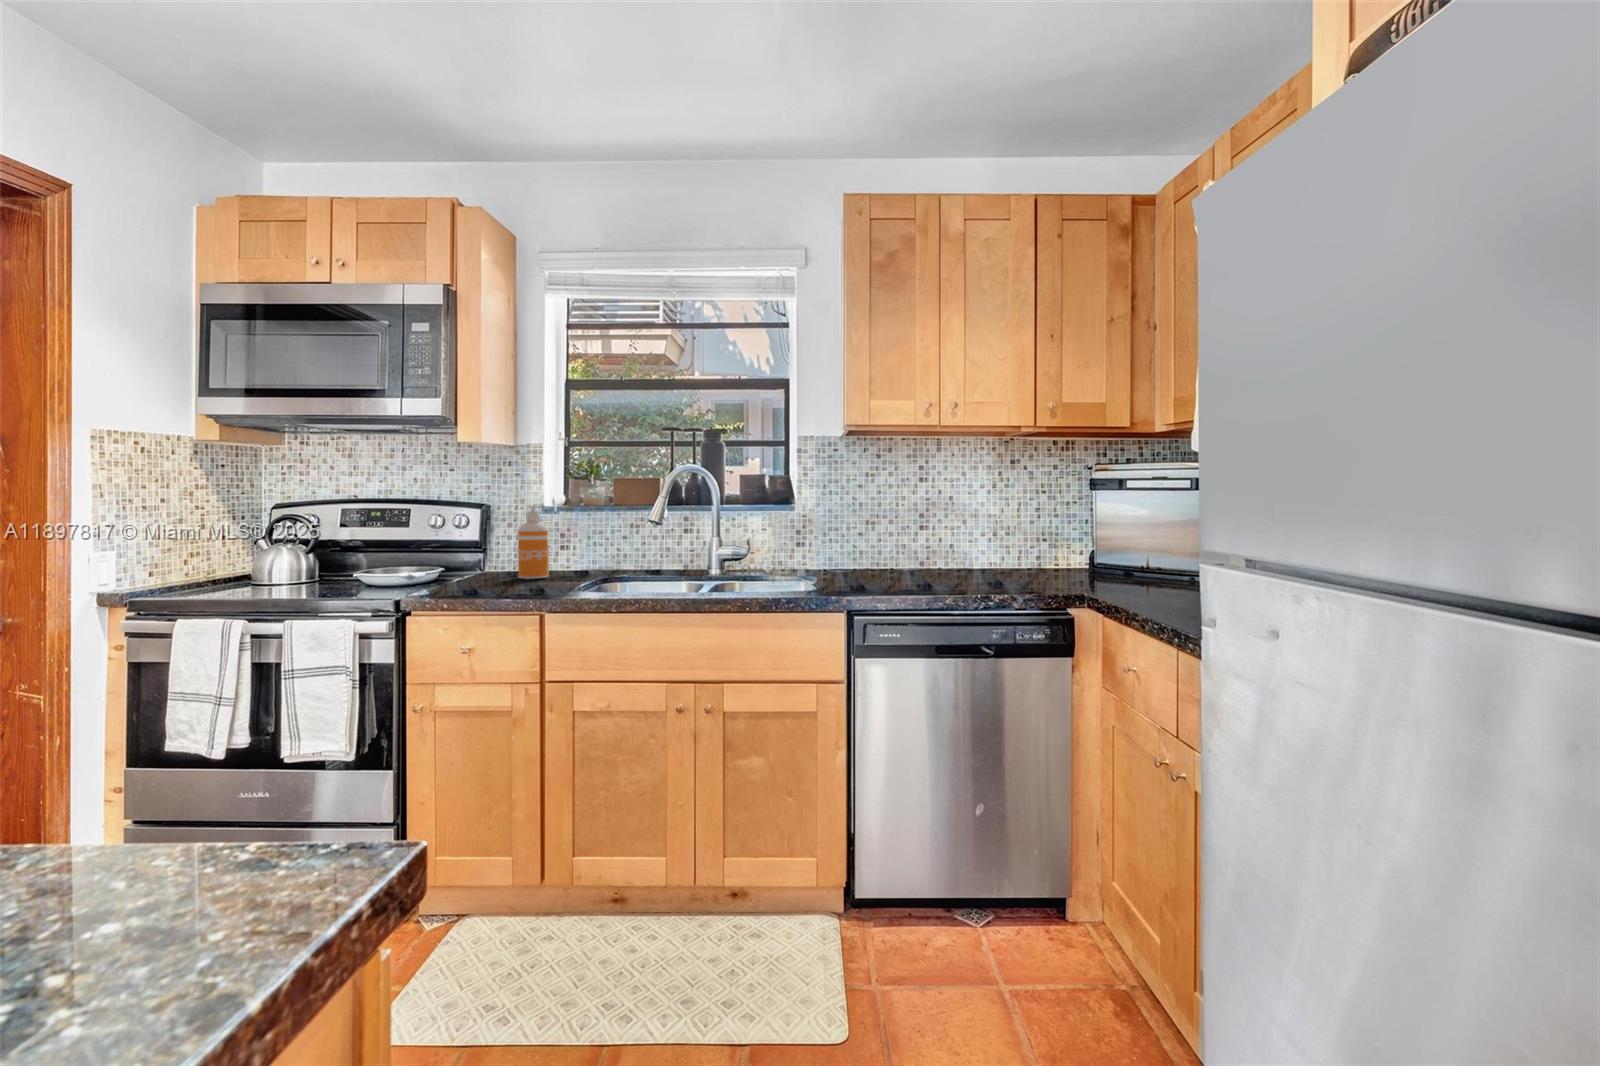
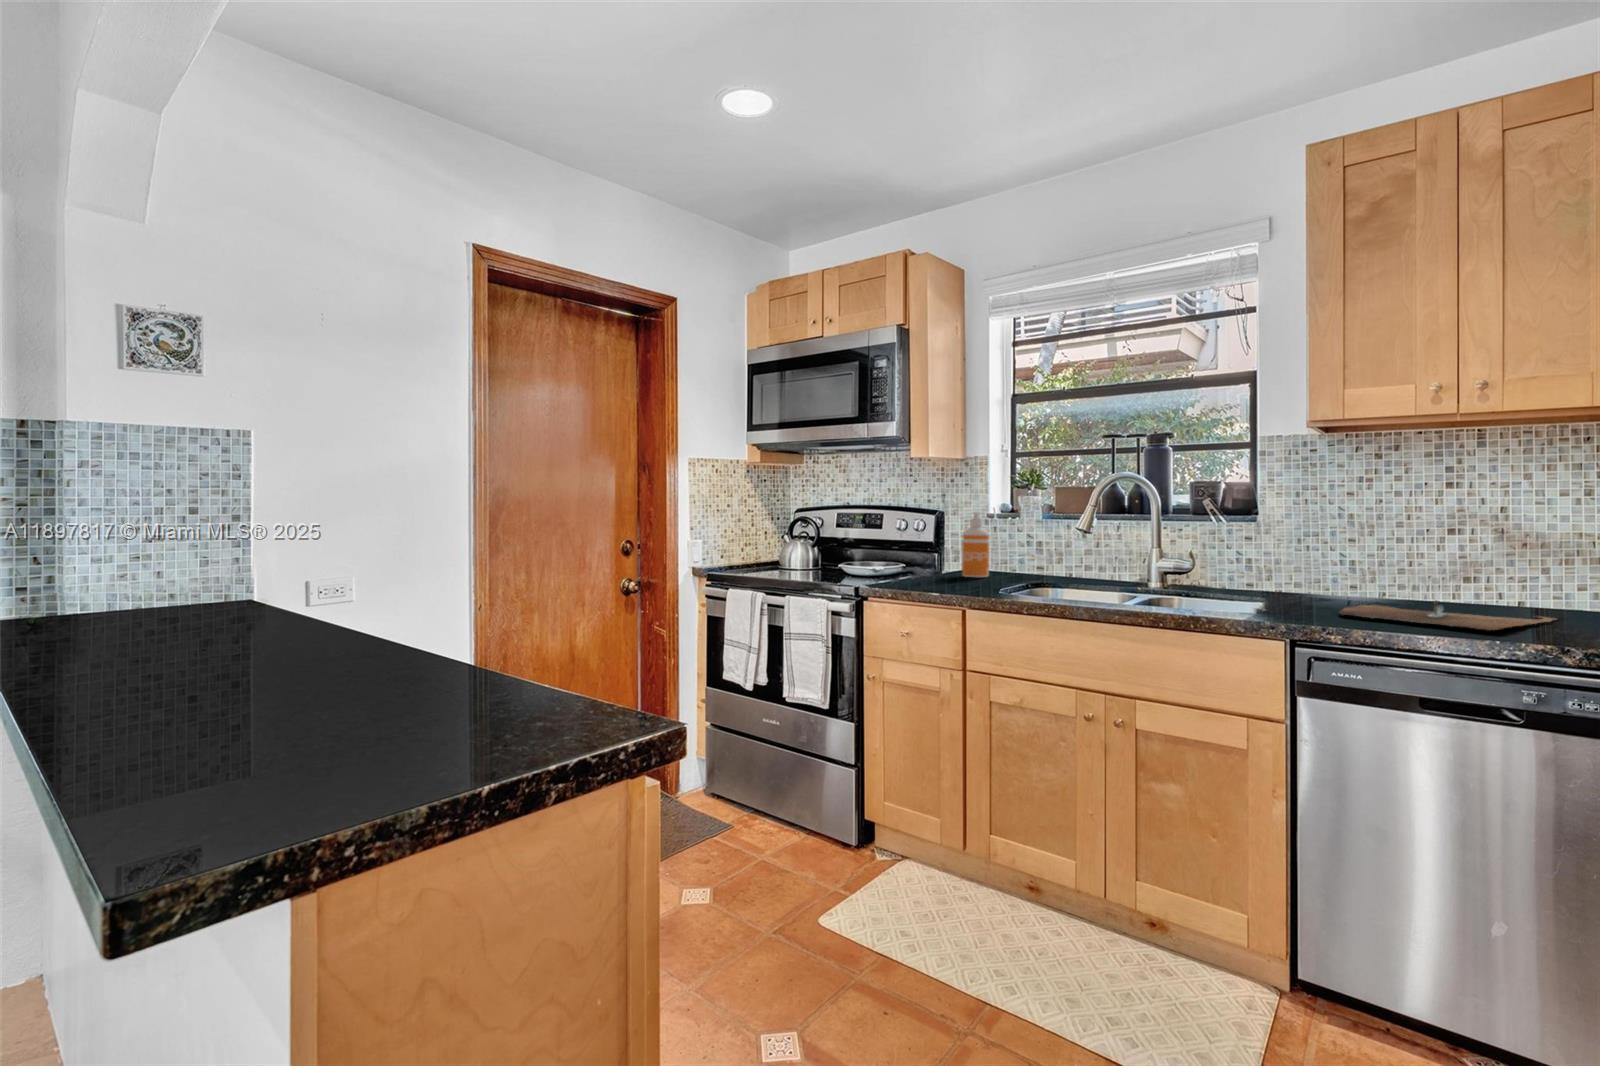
cutting board: none [865,569,988,588] -> present [1339,601,1557,630]

